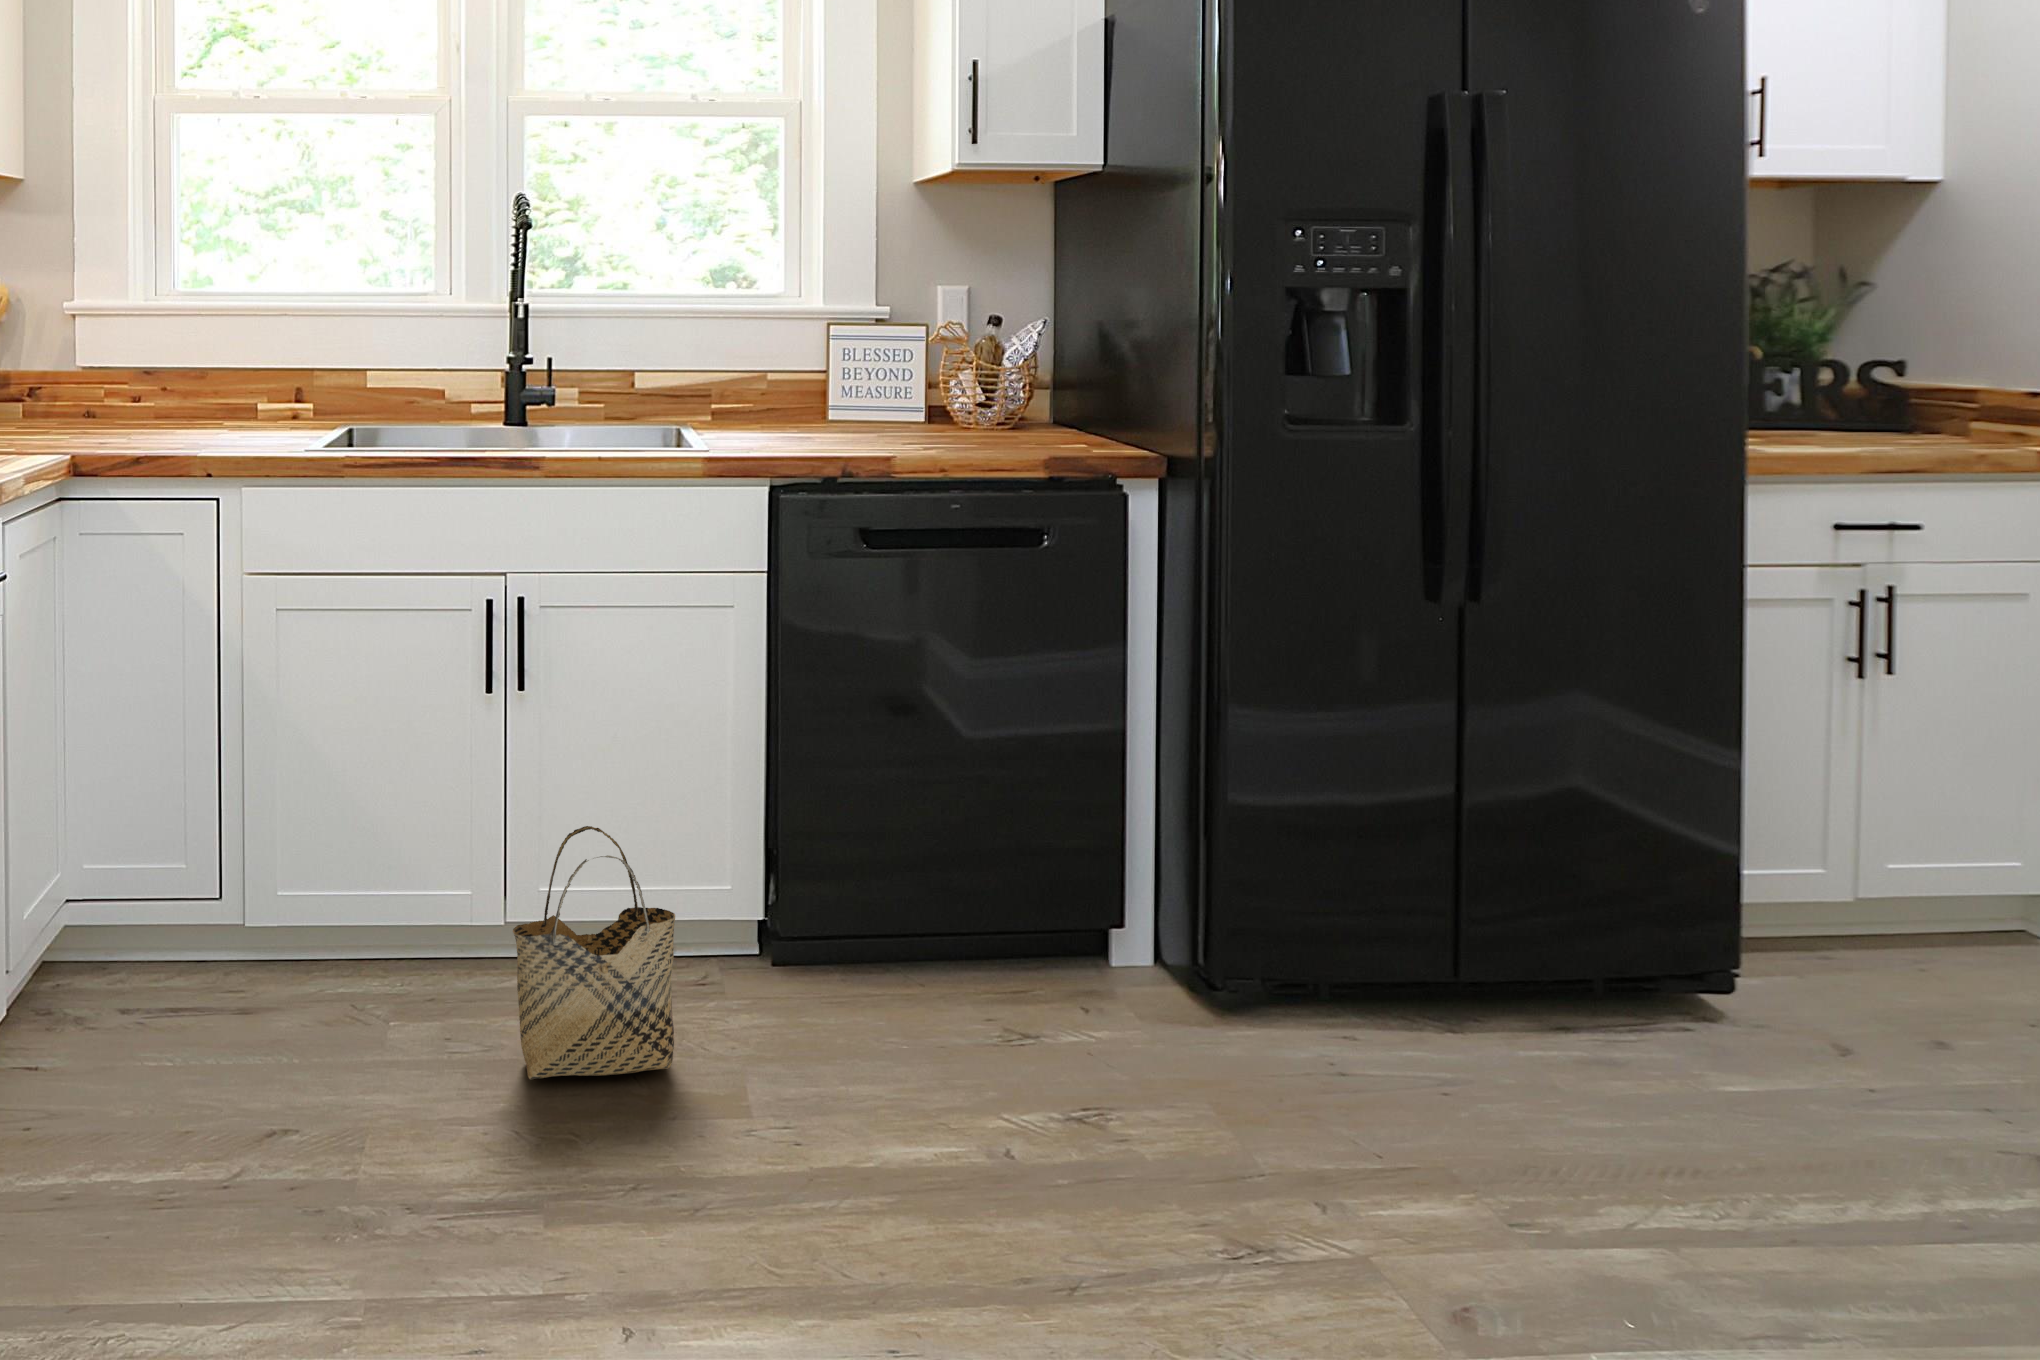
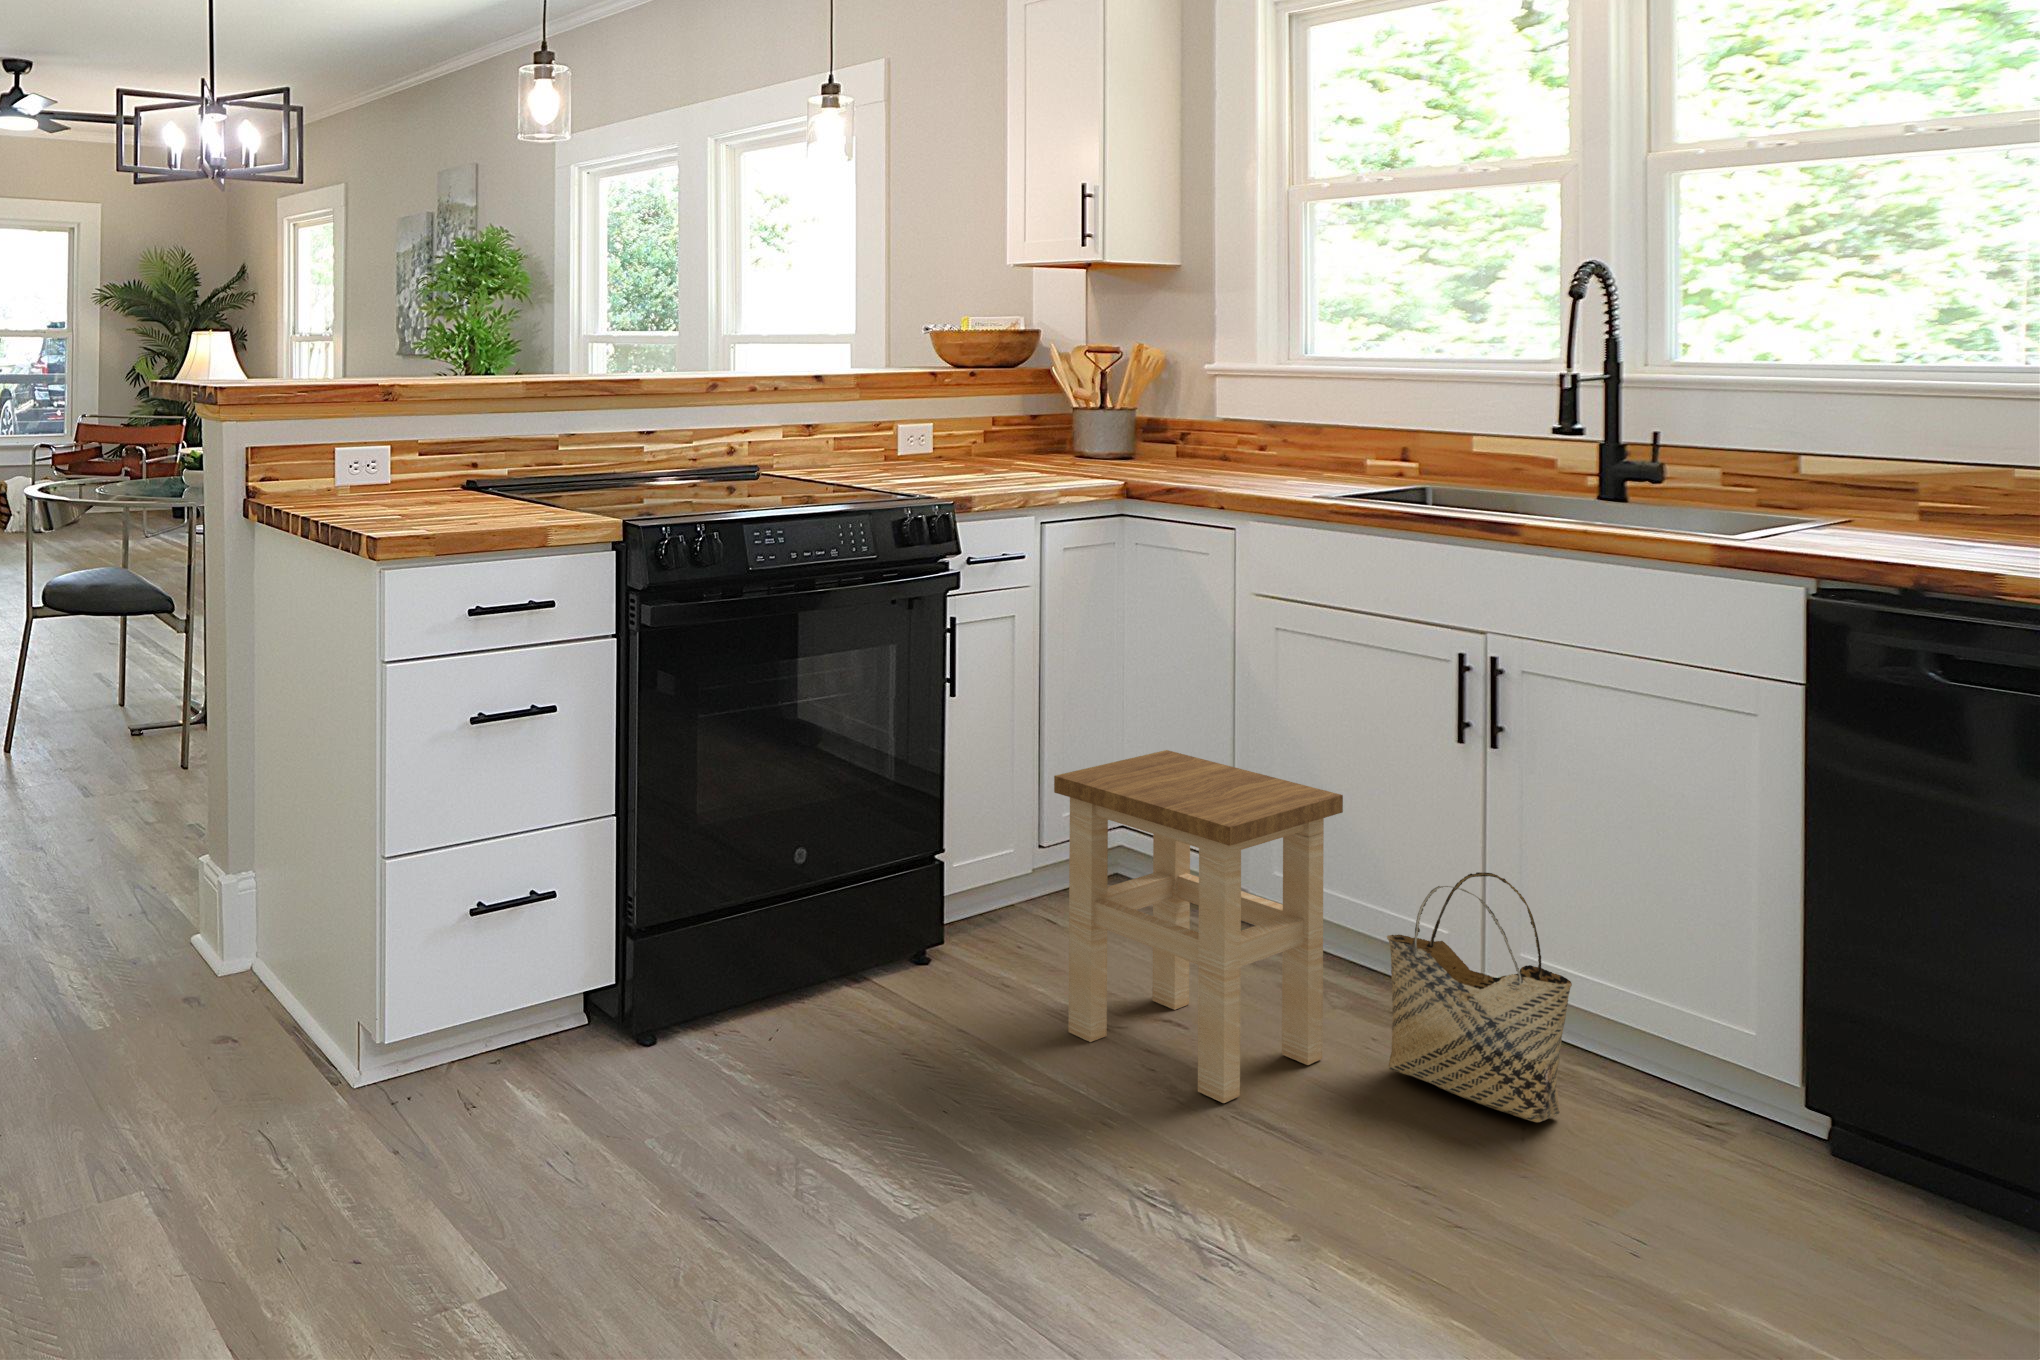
stool: none [209,791,481,1238] -> present [1054,750,1343,1103]

